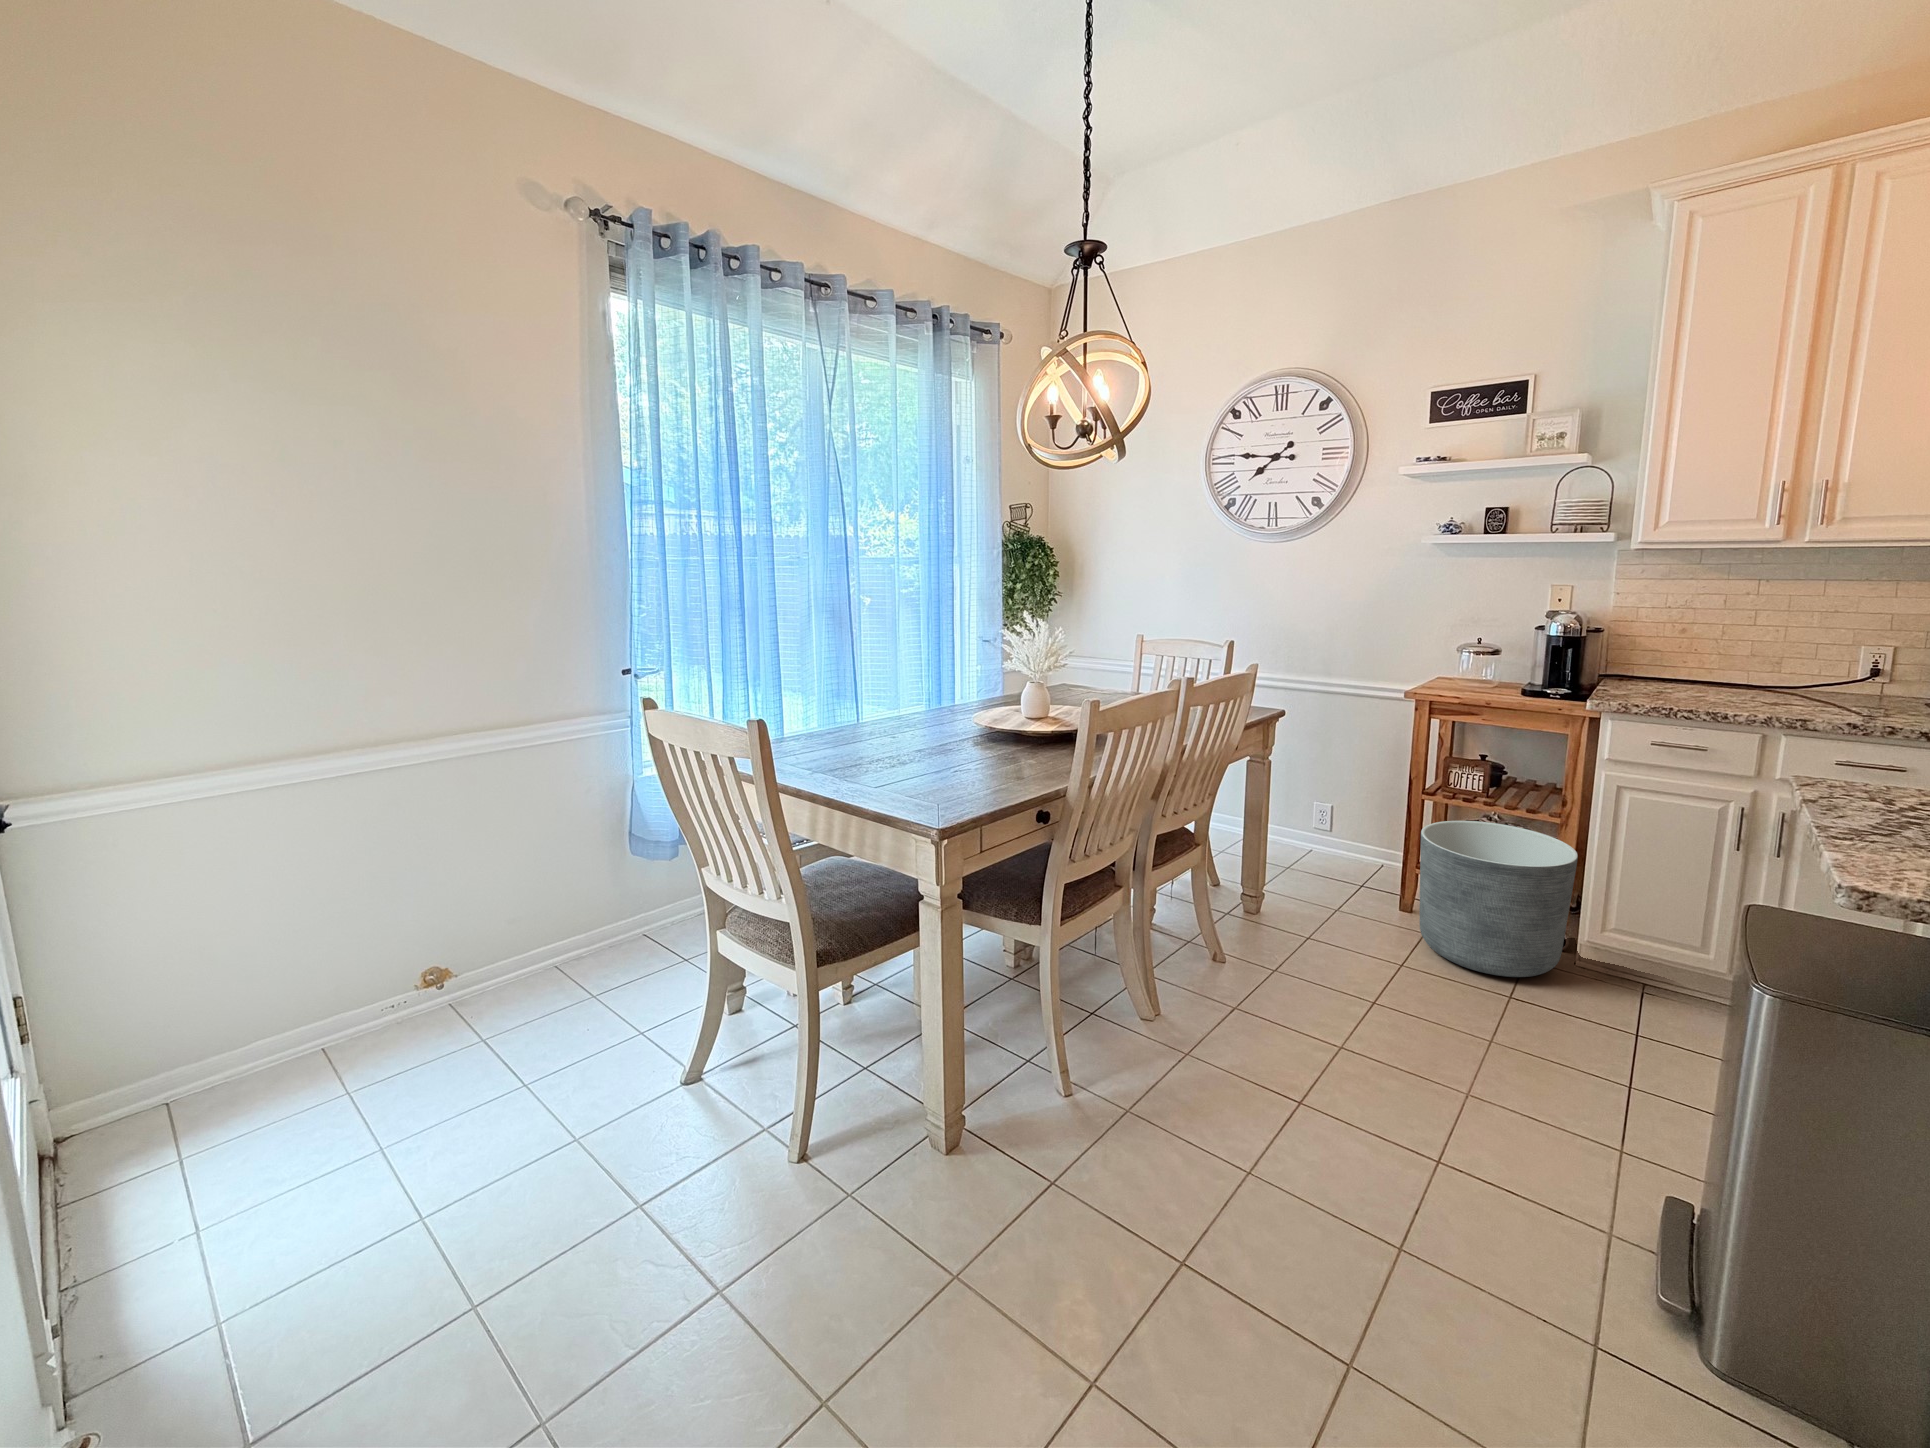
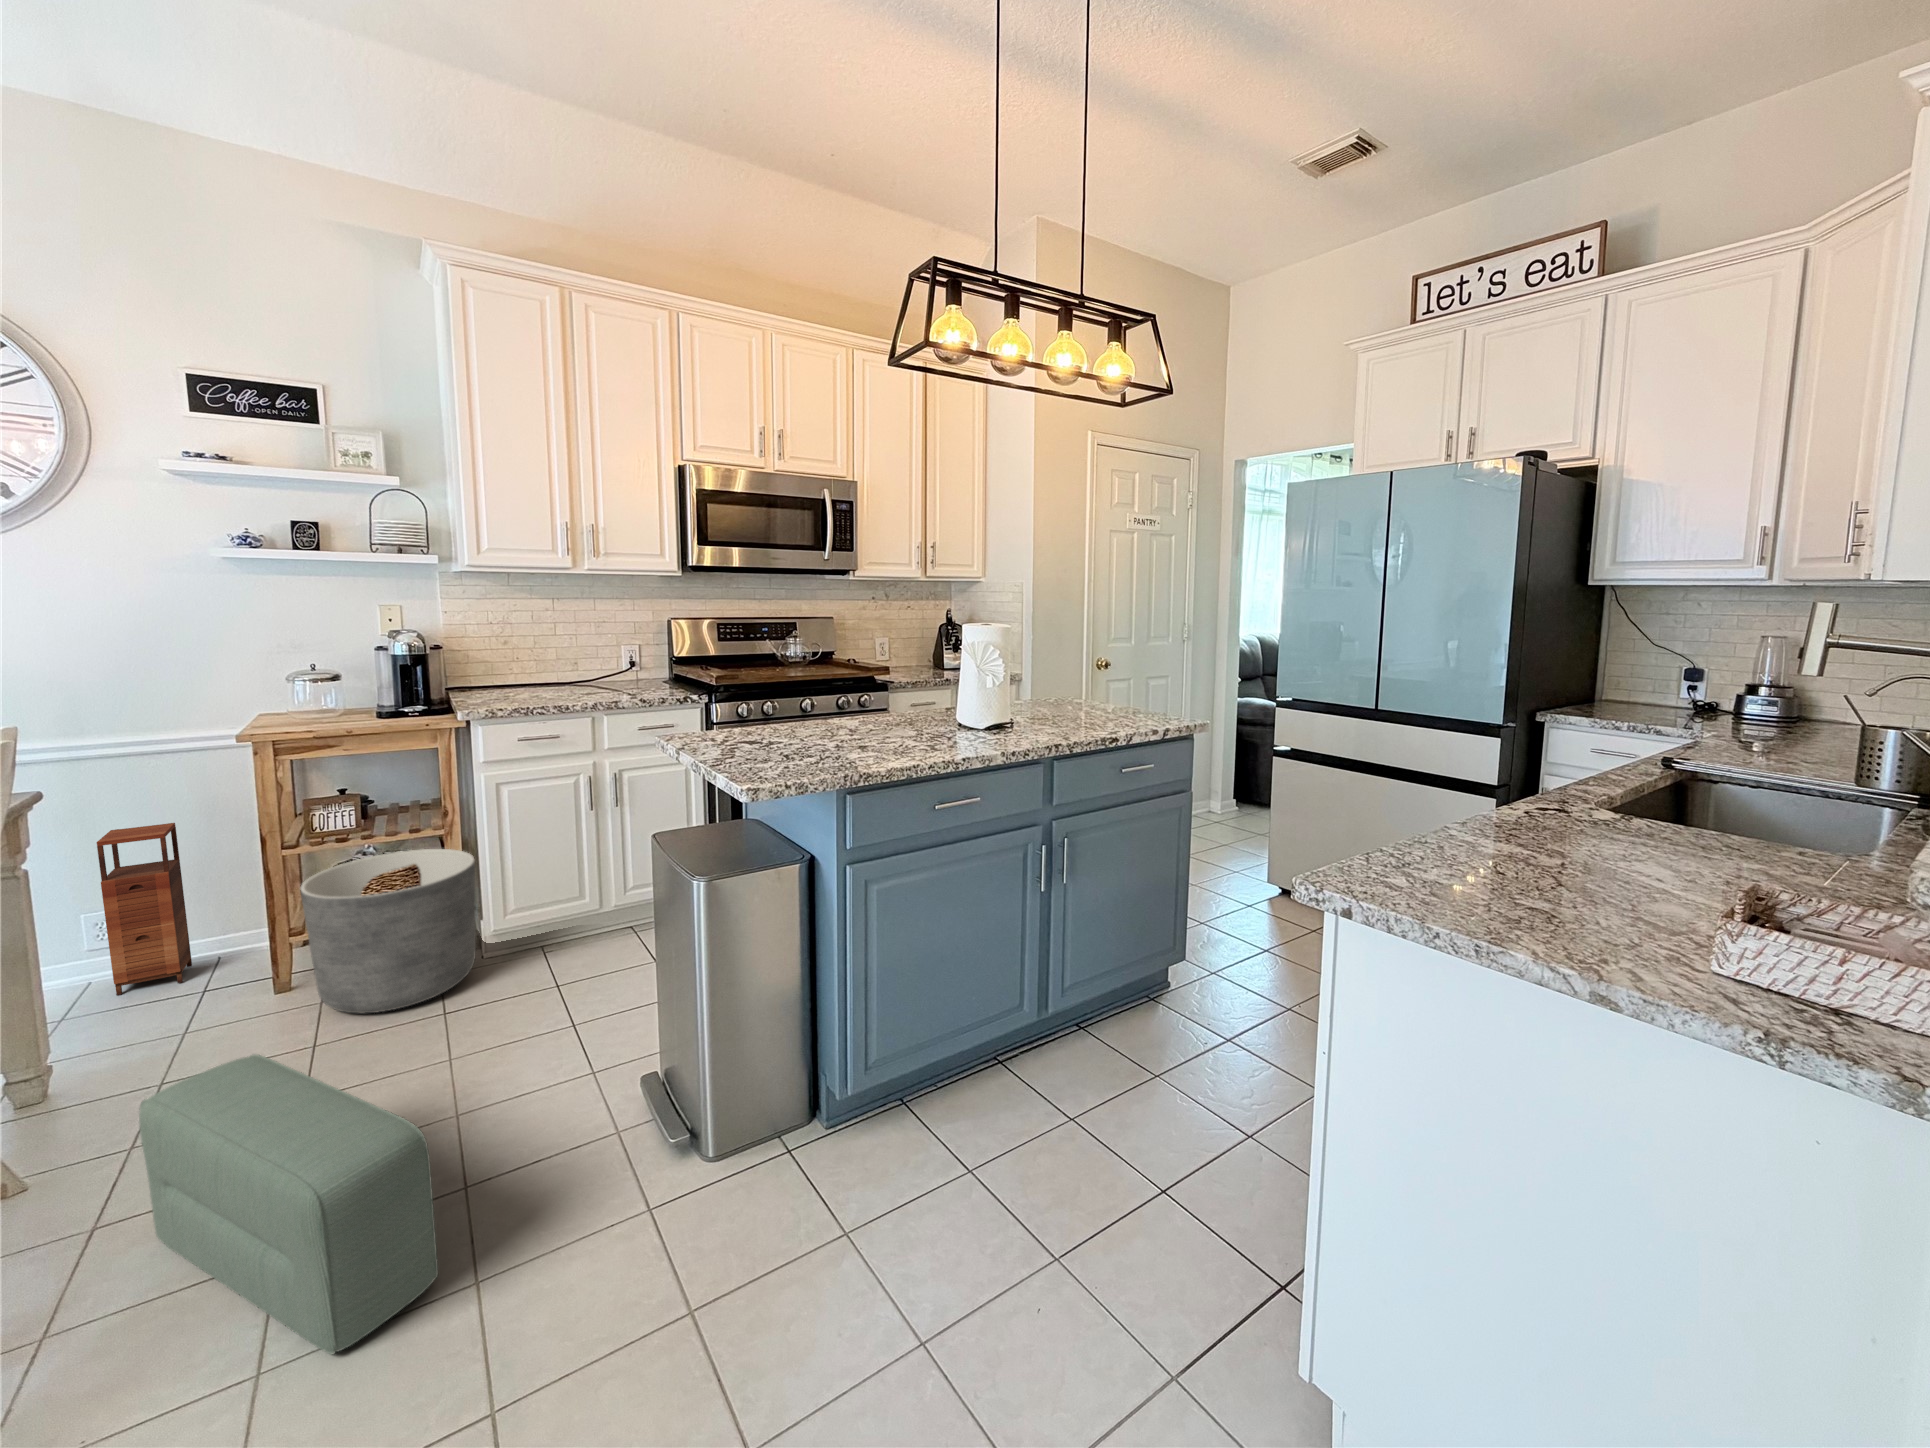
storage cabinet: none [1316,746,1369,872] -> present [97,823,192,995]
pouf: none [1256,937,1392,1222] -> present [139,1054,438,1354]

